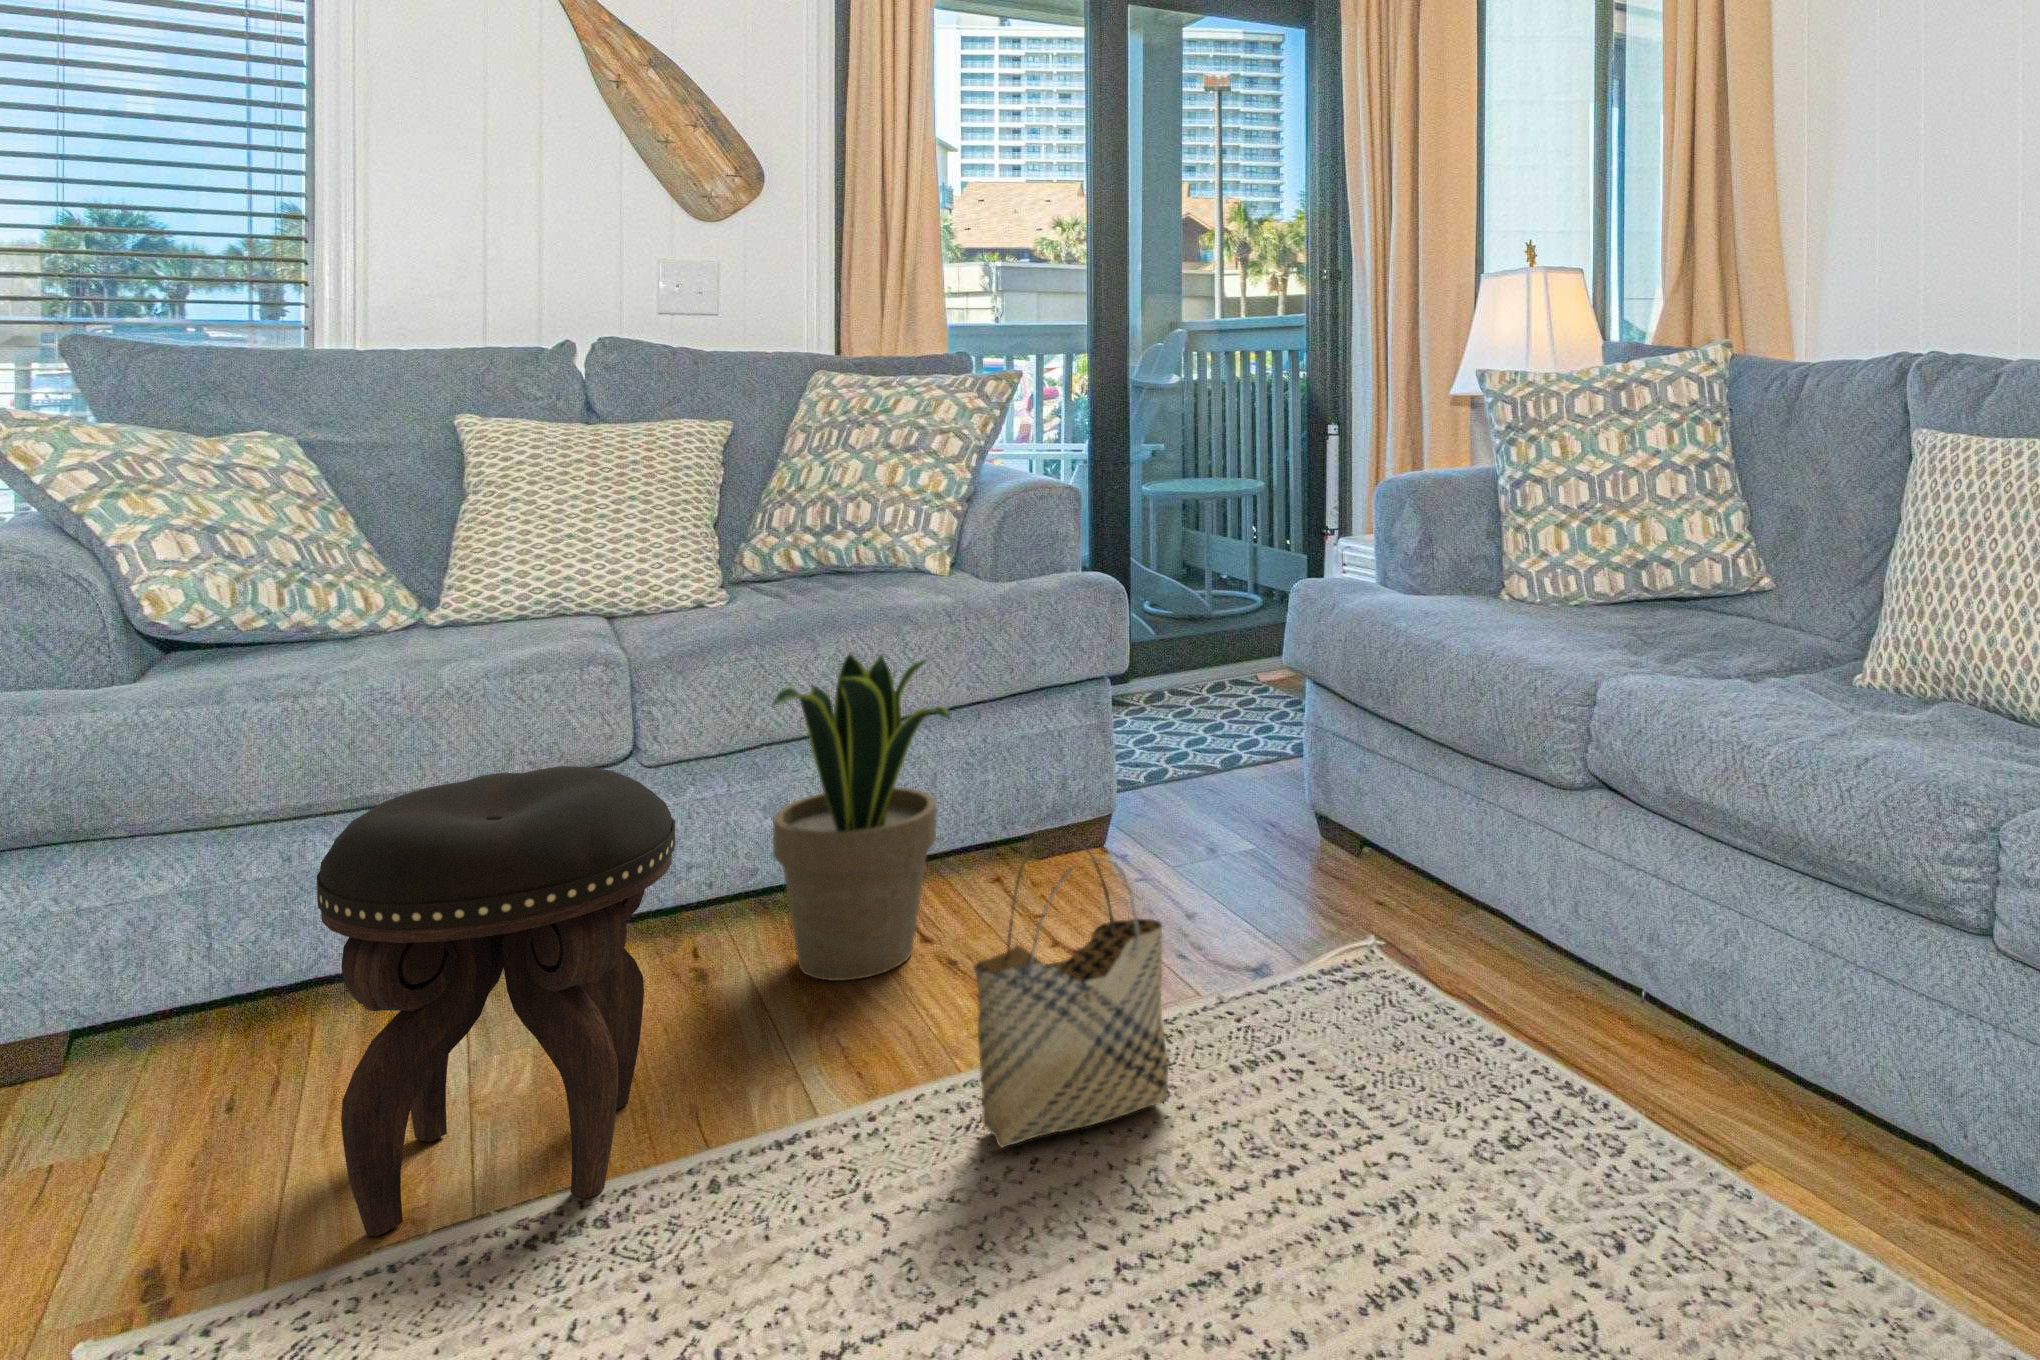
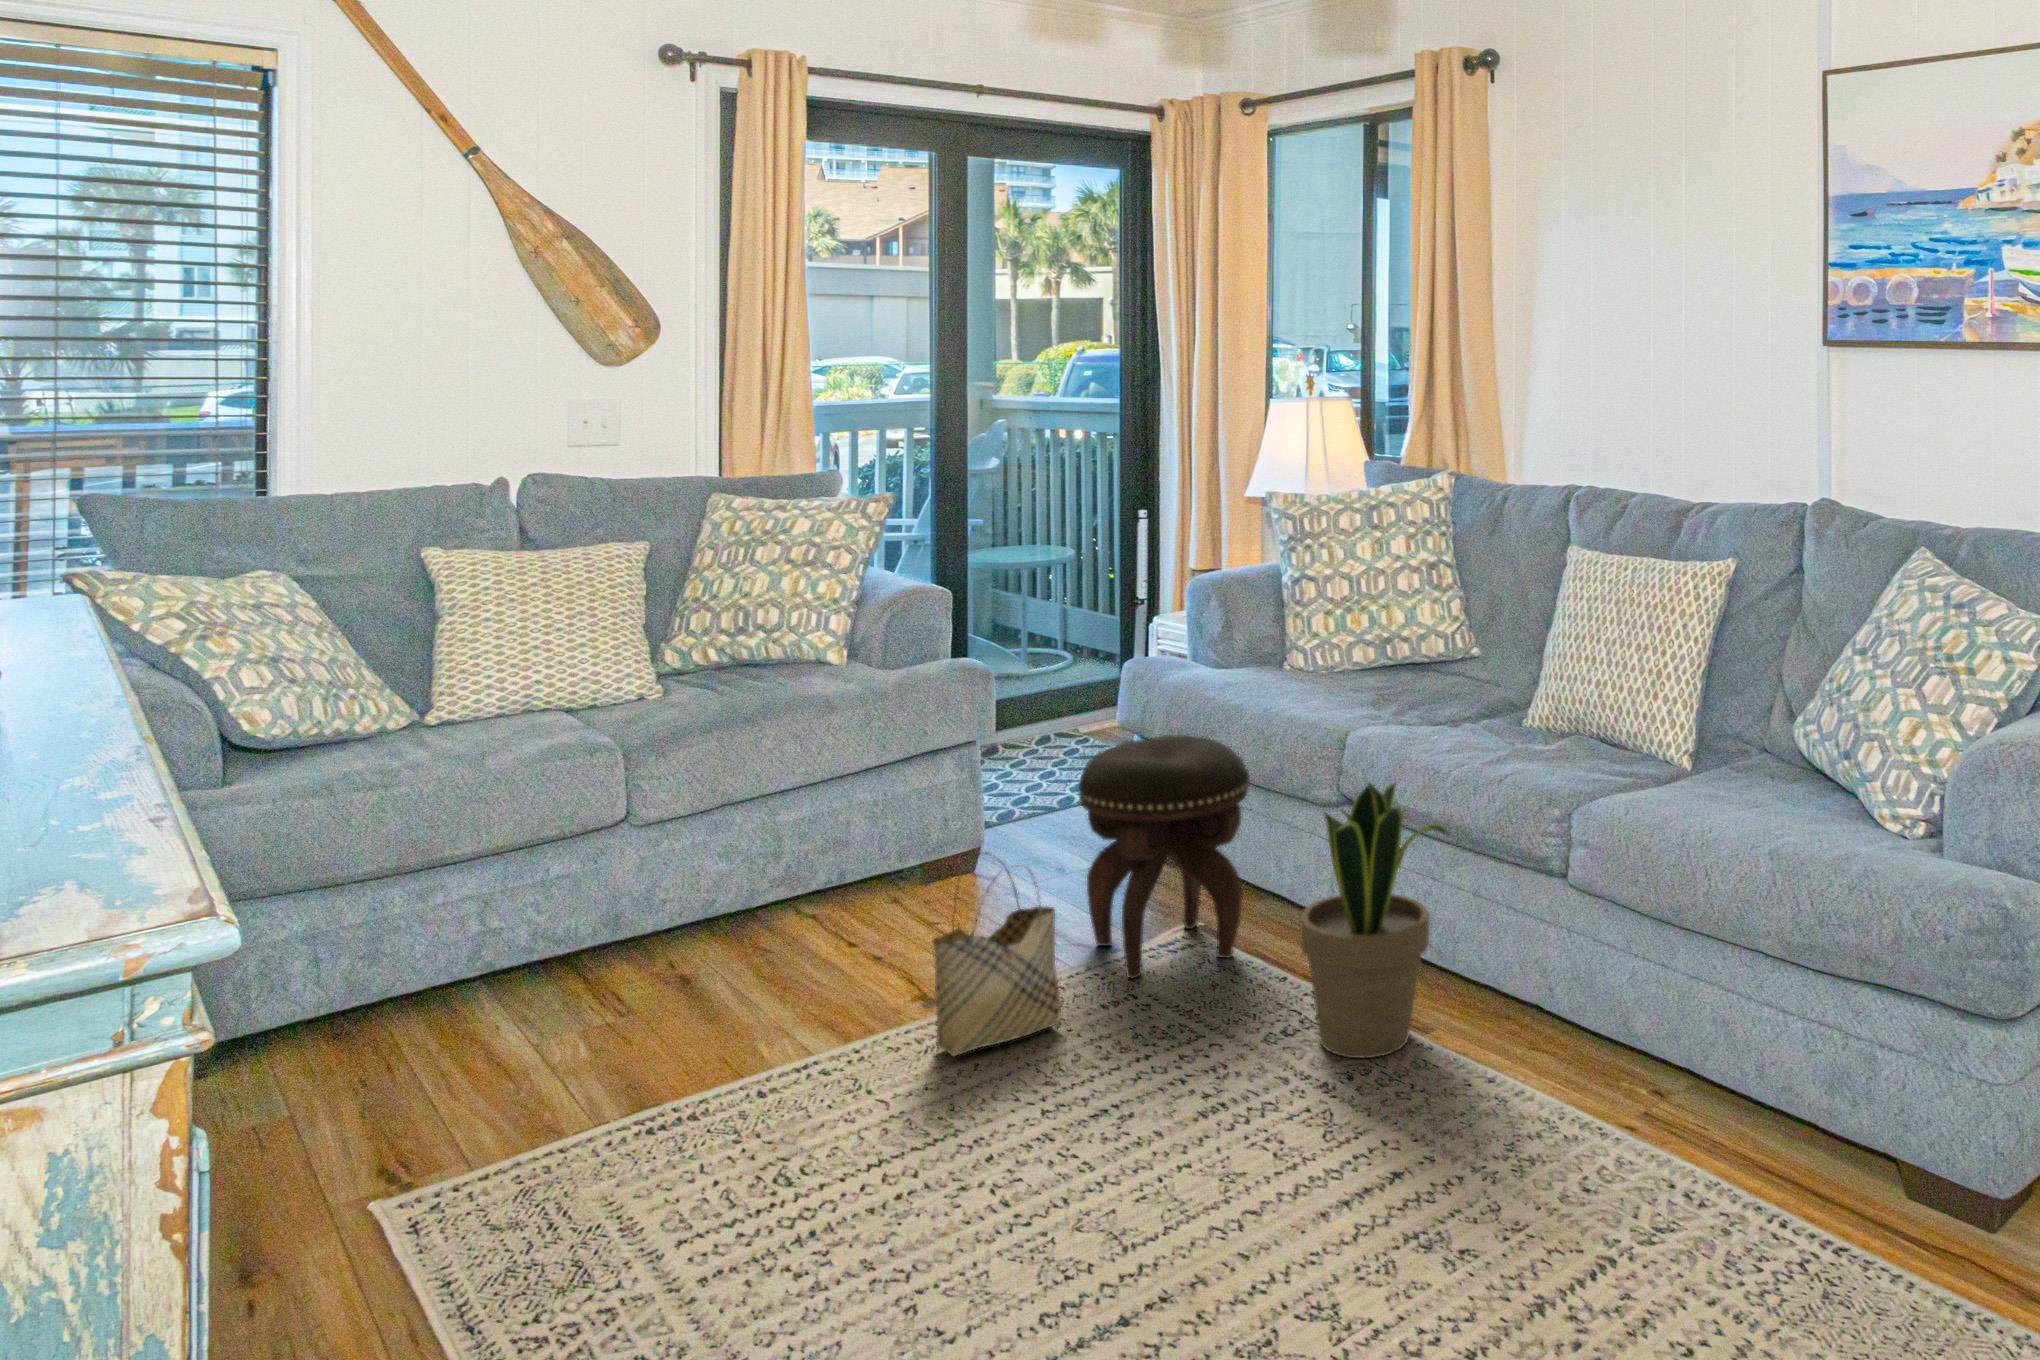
potted plant: present [773,654,950,981] -> present [1300,783,1448,1058]
footstool: present [317,766,675,1236] -> present [1079,735,1249,978]

